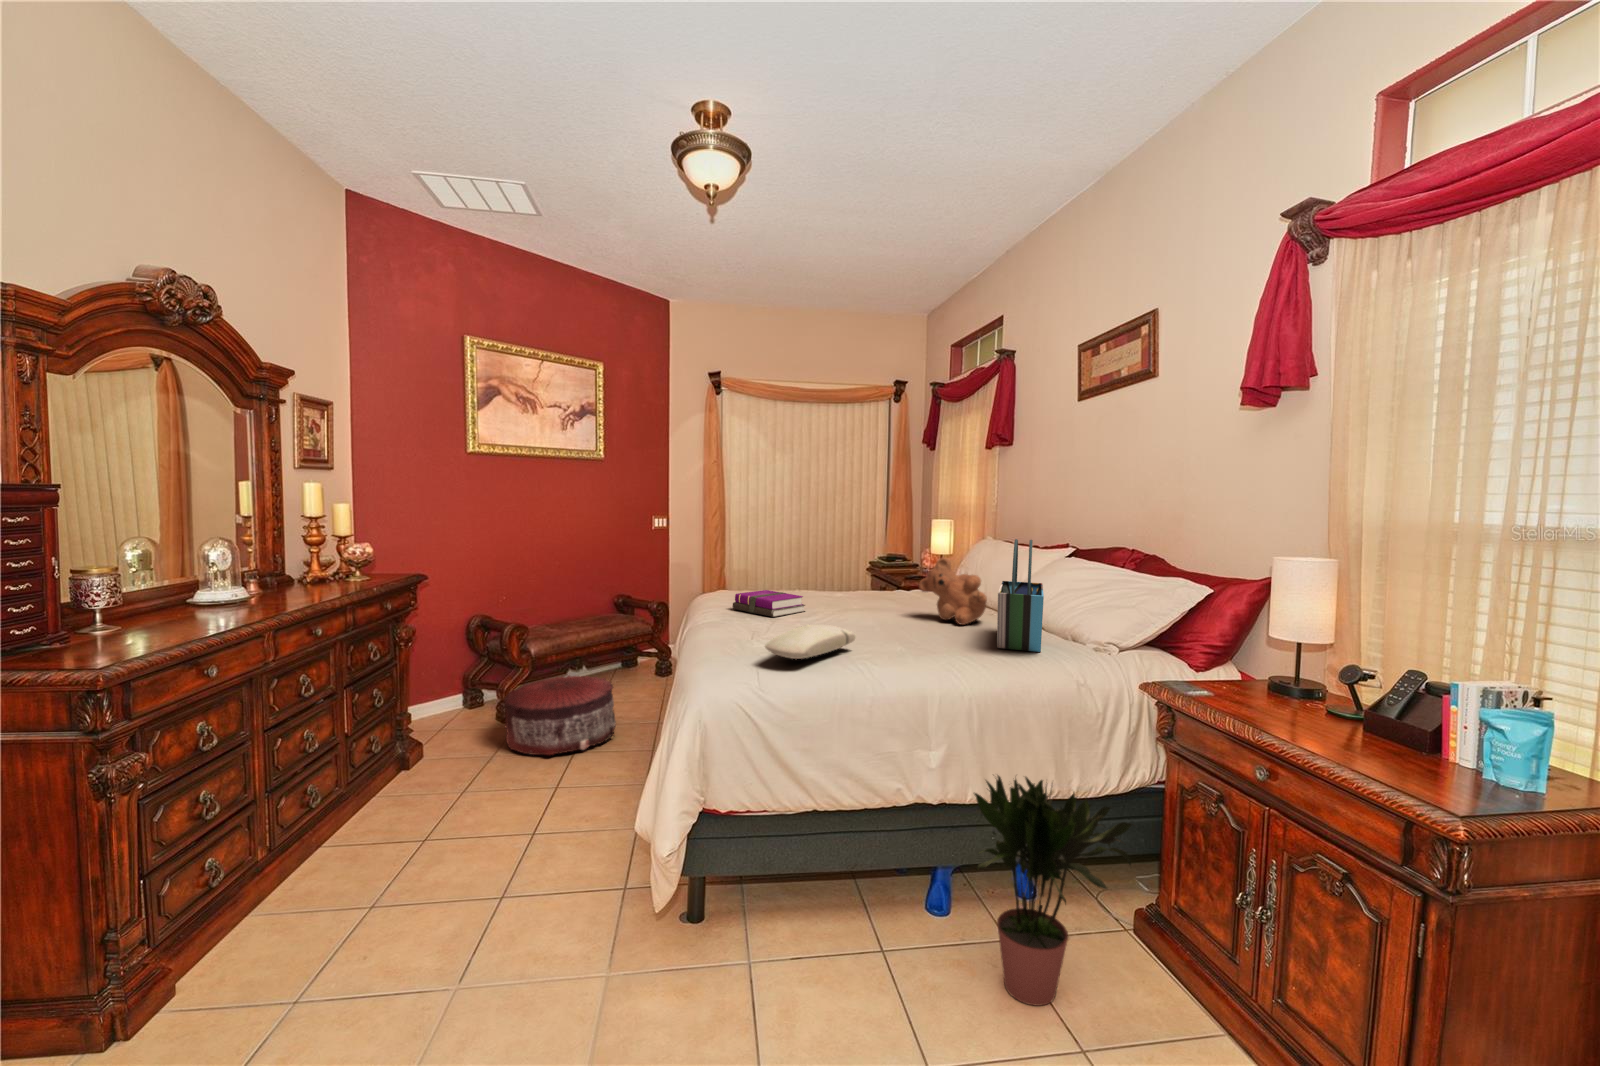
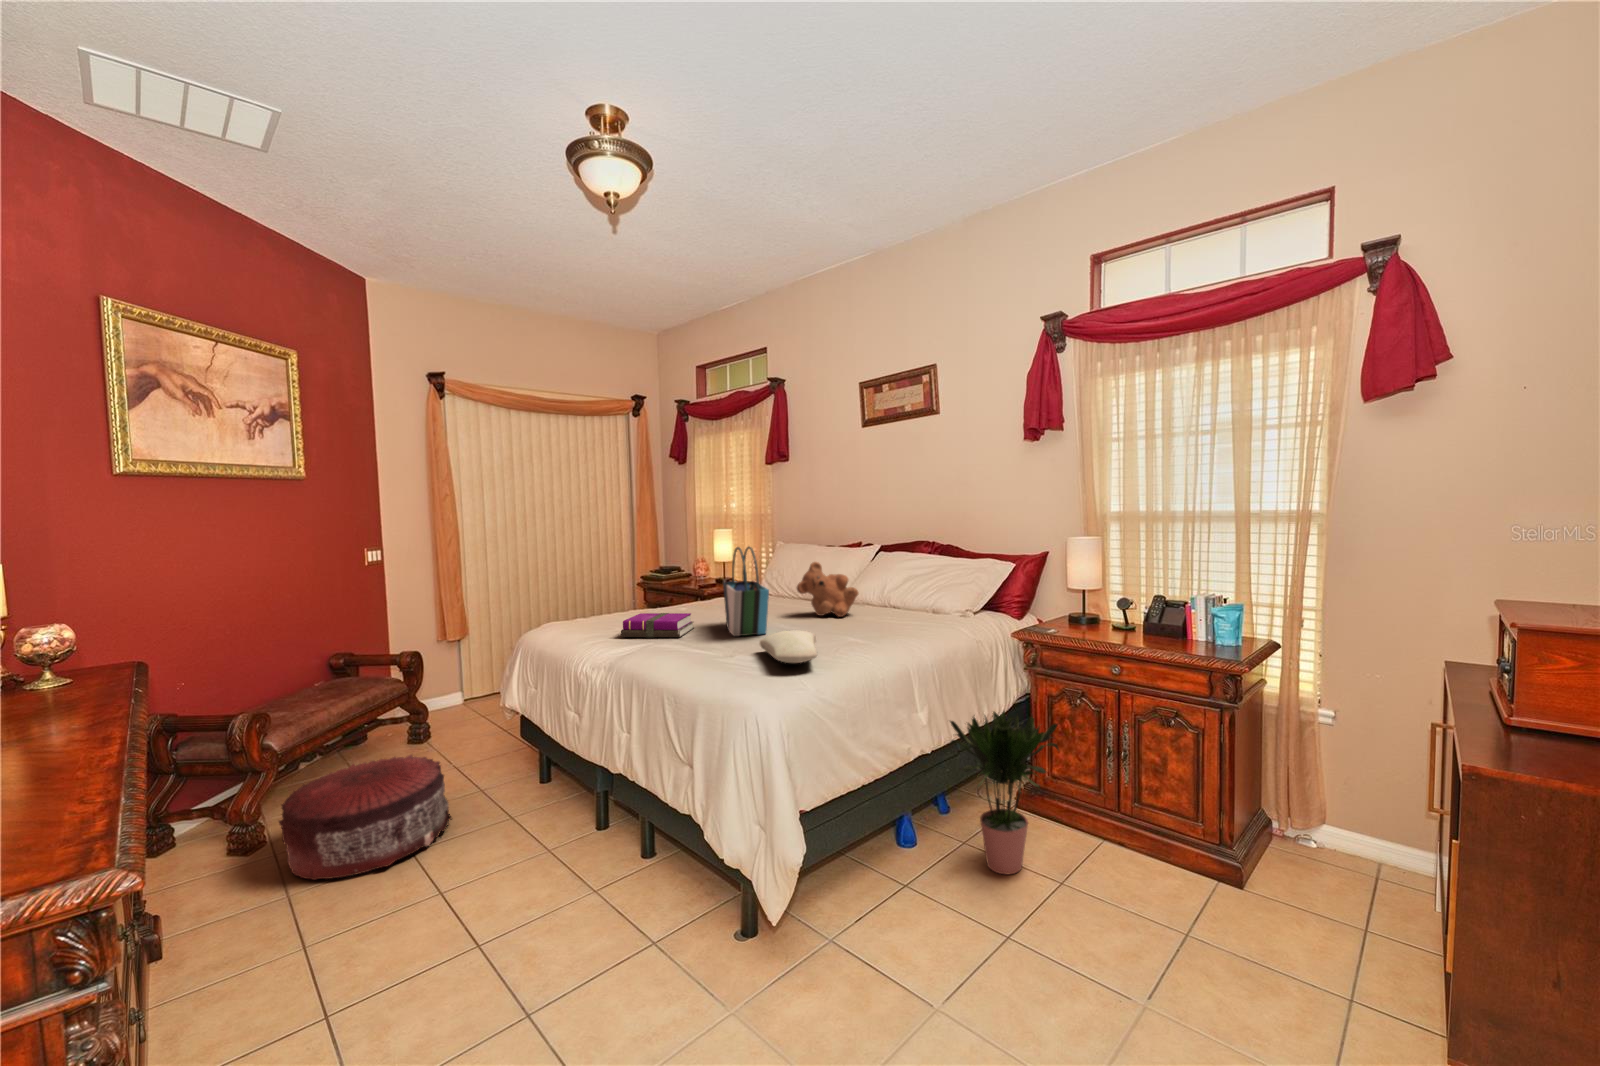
tote bag: present [997,539,1044,652] -> present [723,547,769,636]

